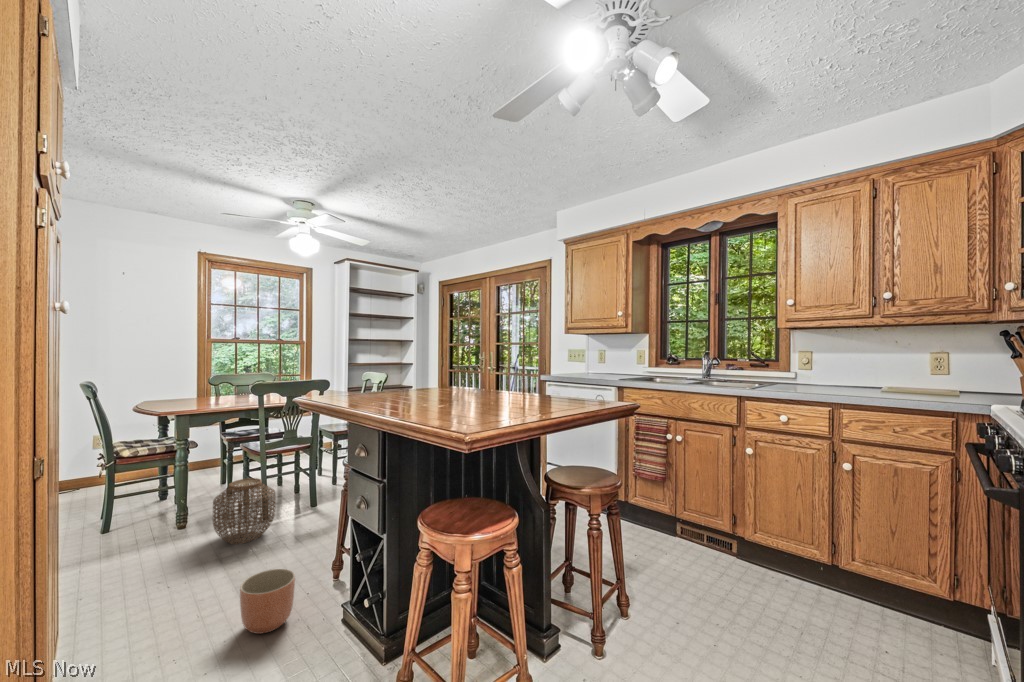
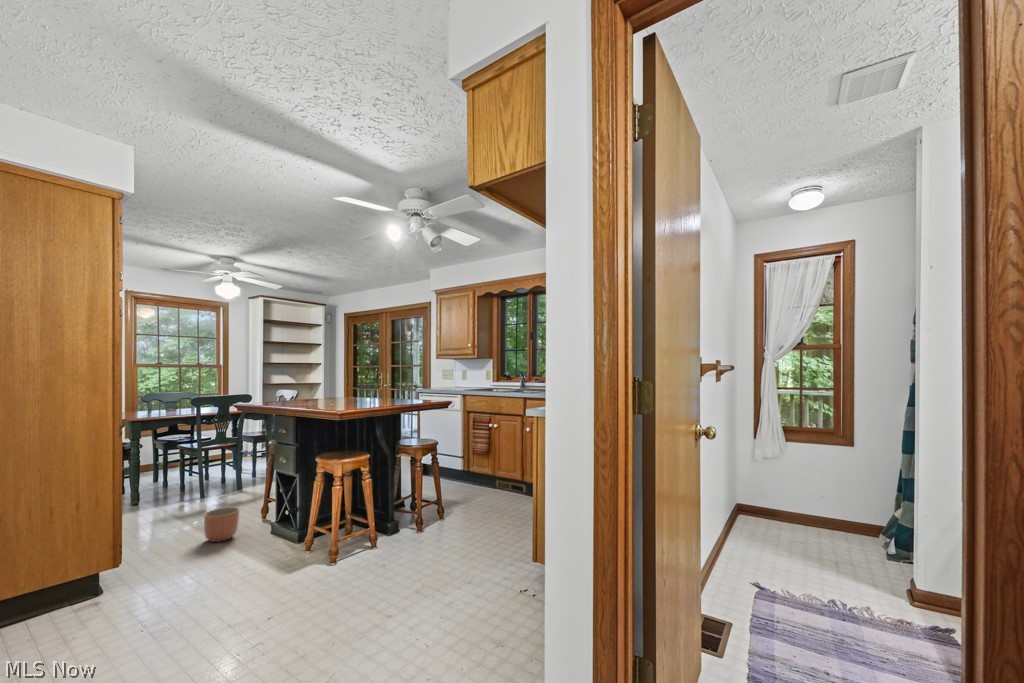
woven basket: present [213,478,276,544] -> none [164,465,212,510]

